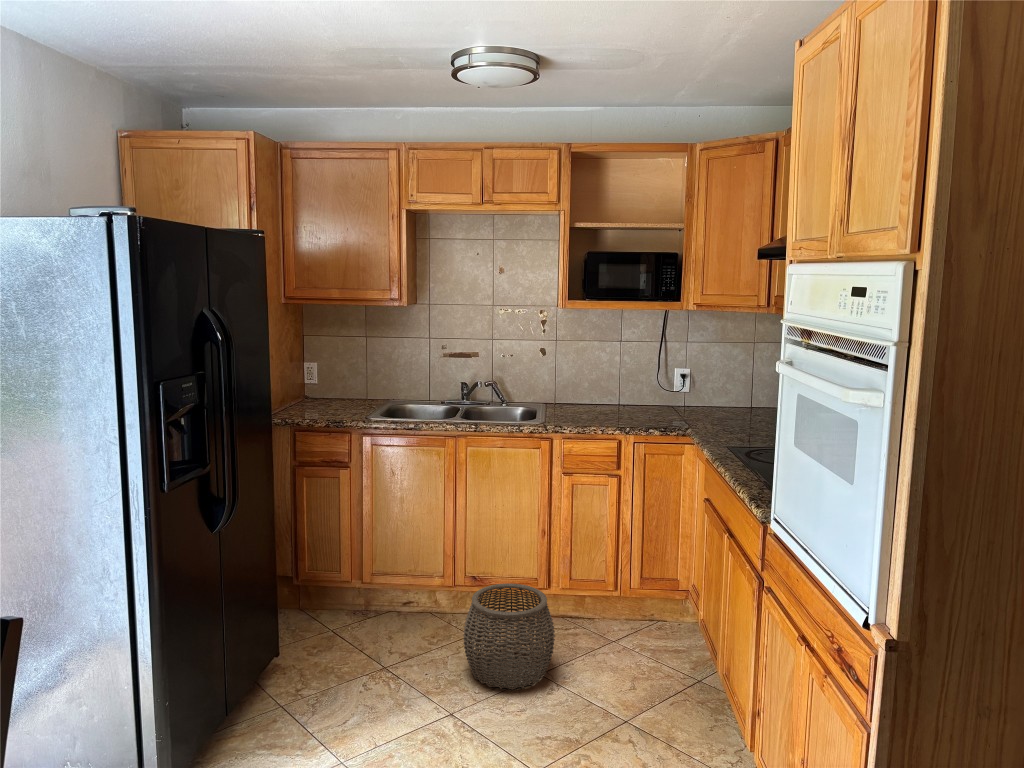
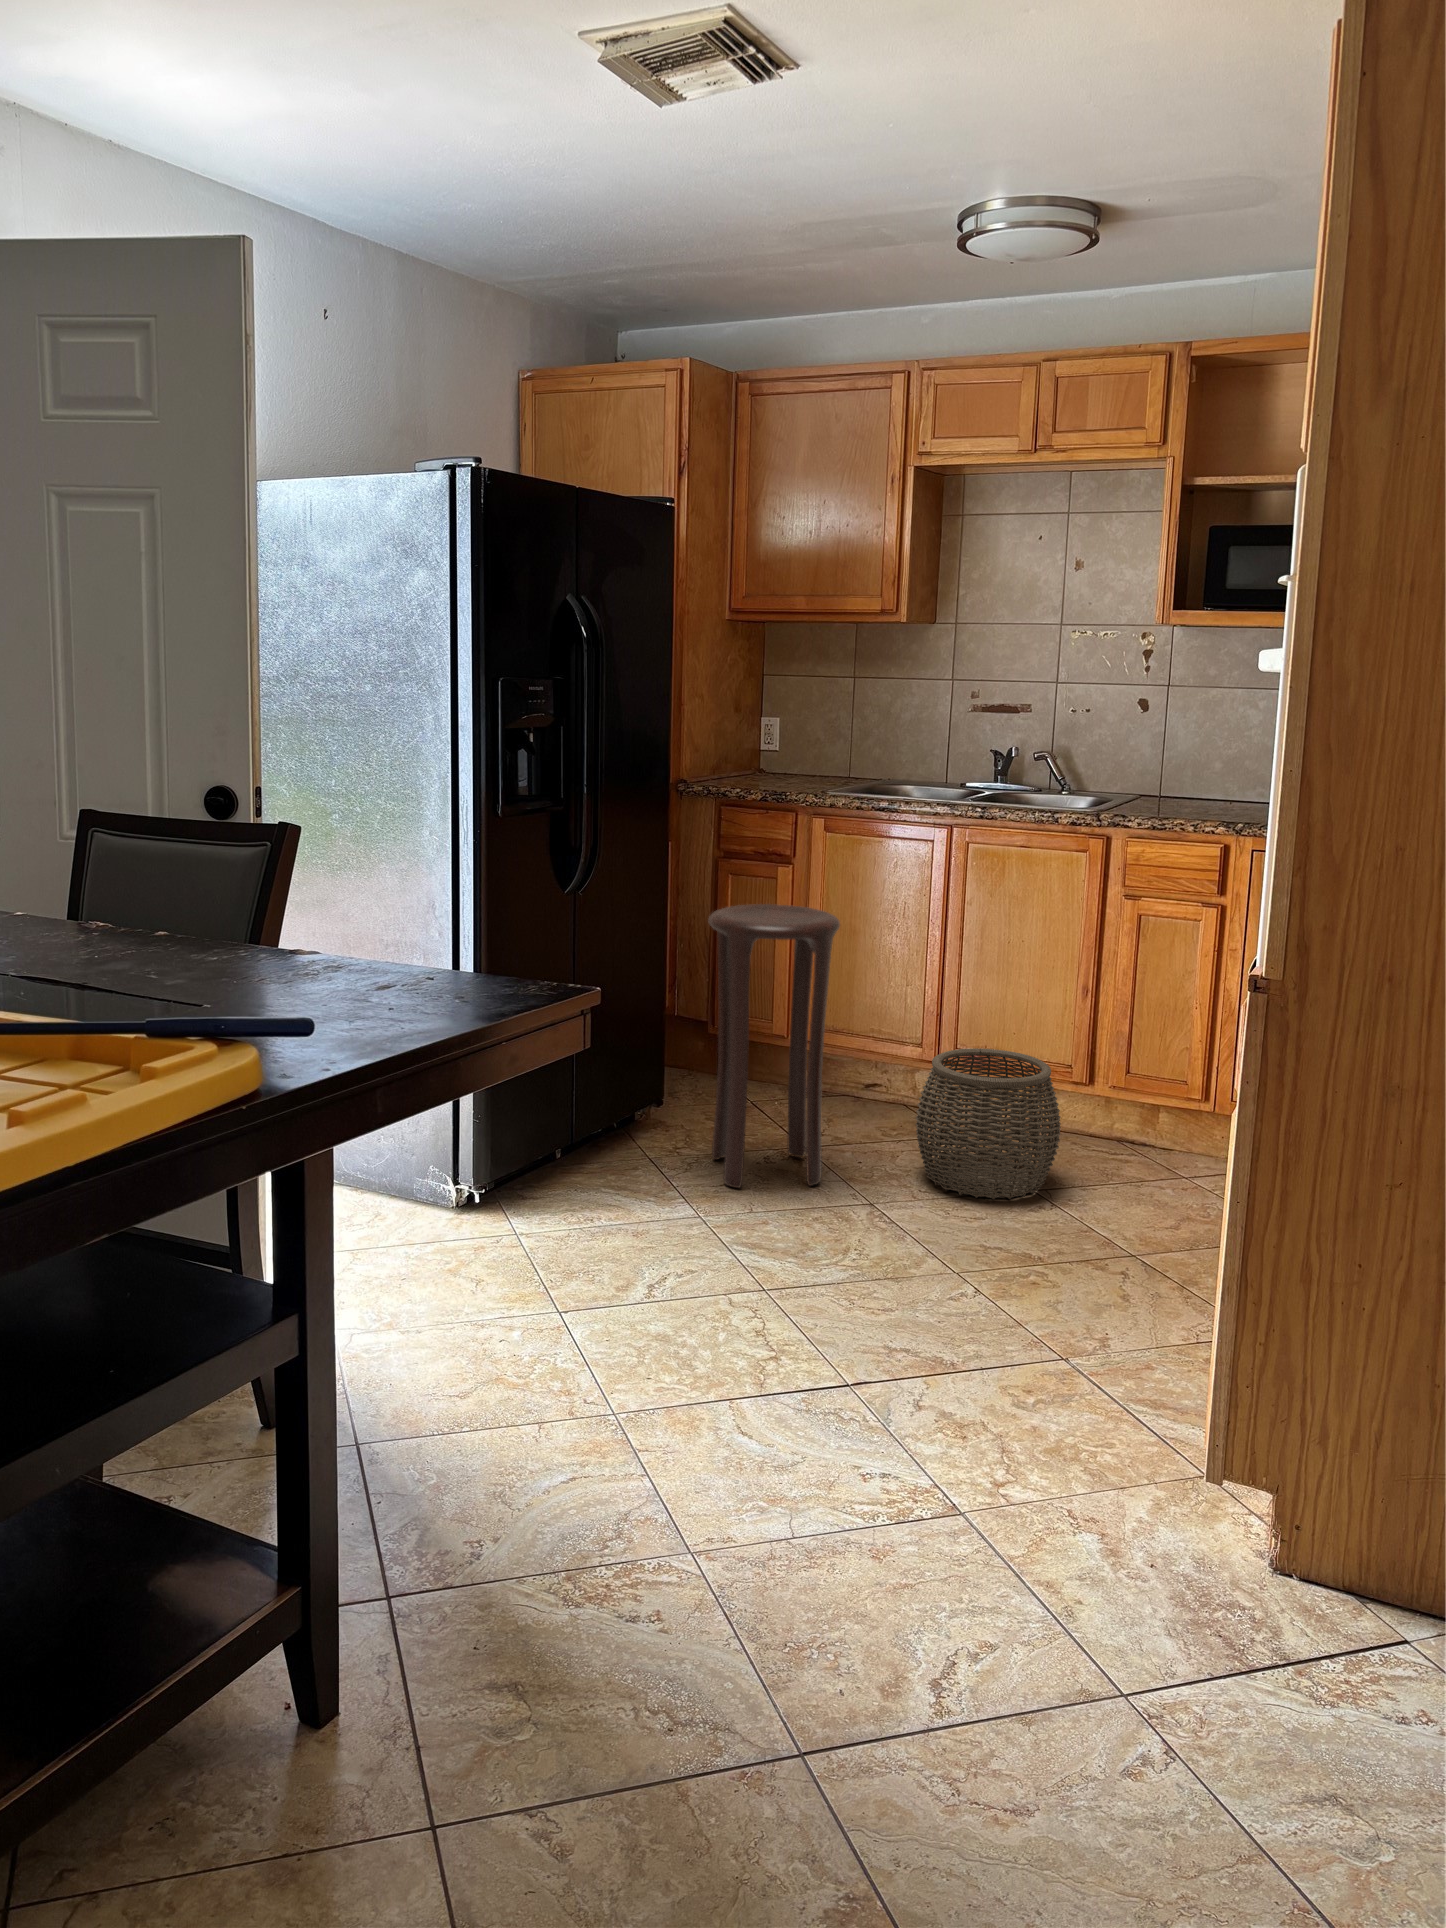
stool: none [319,511,412,721] -> present [709,904,840,1188]

